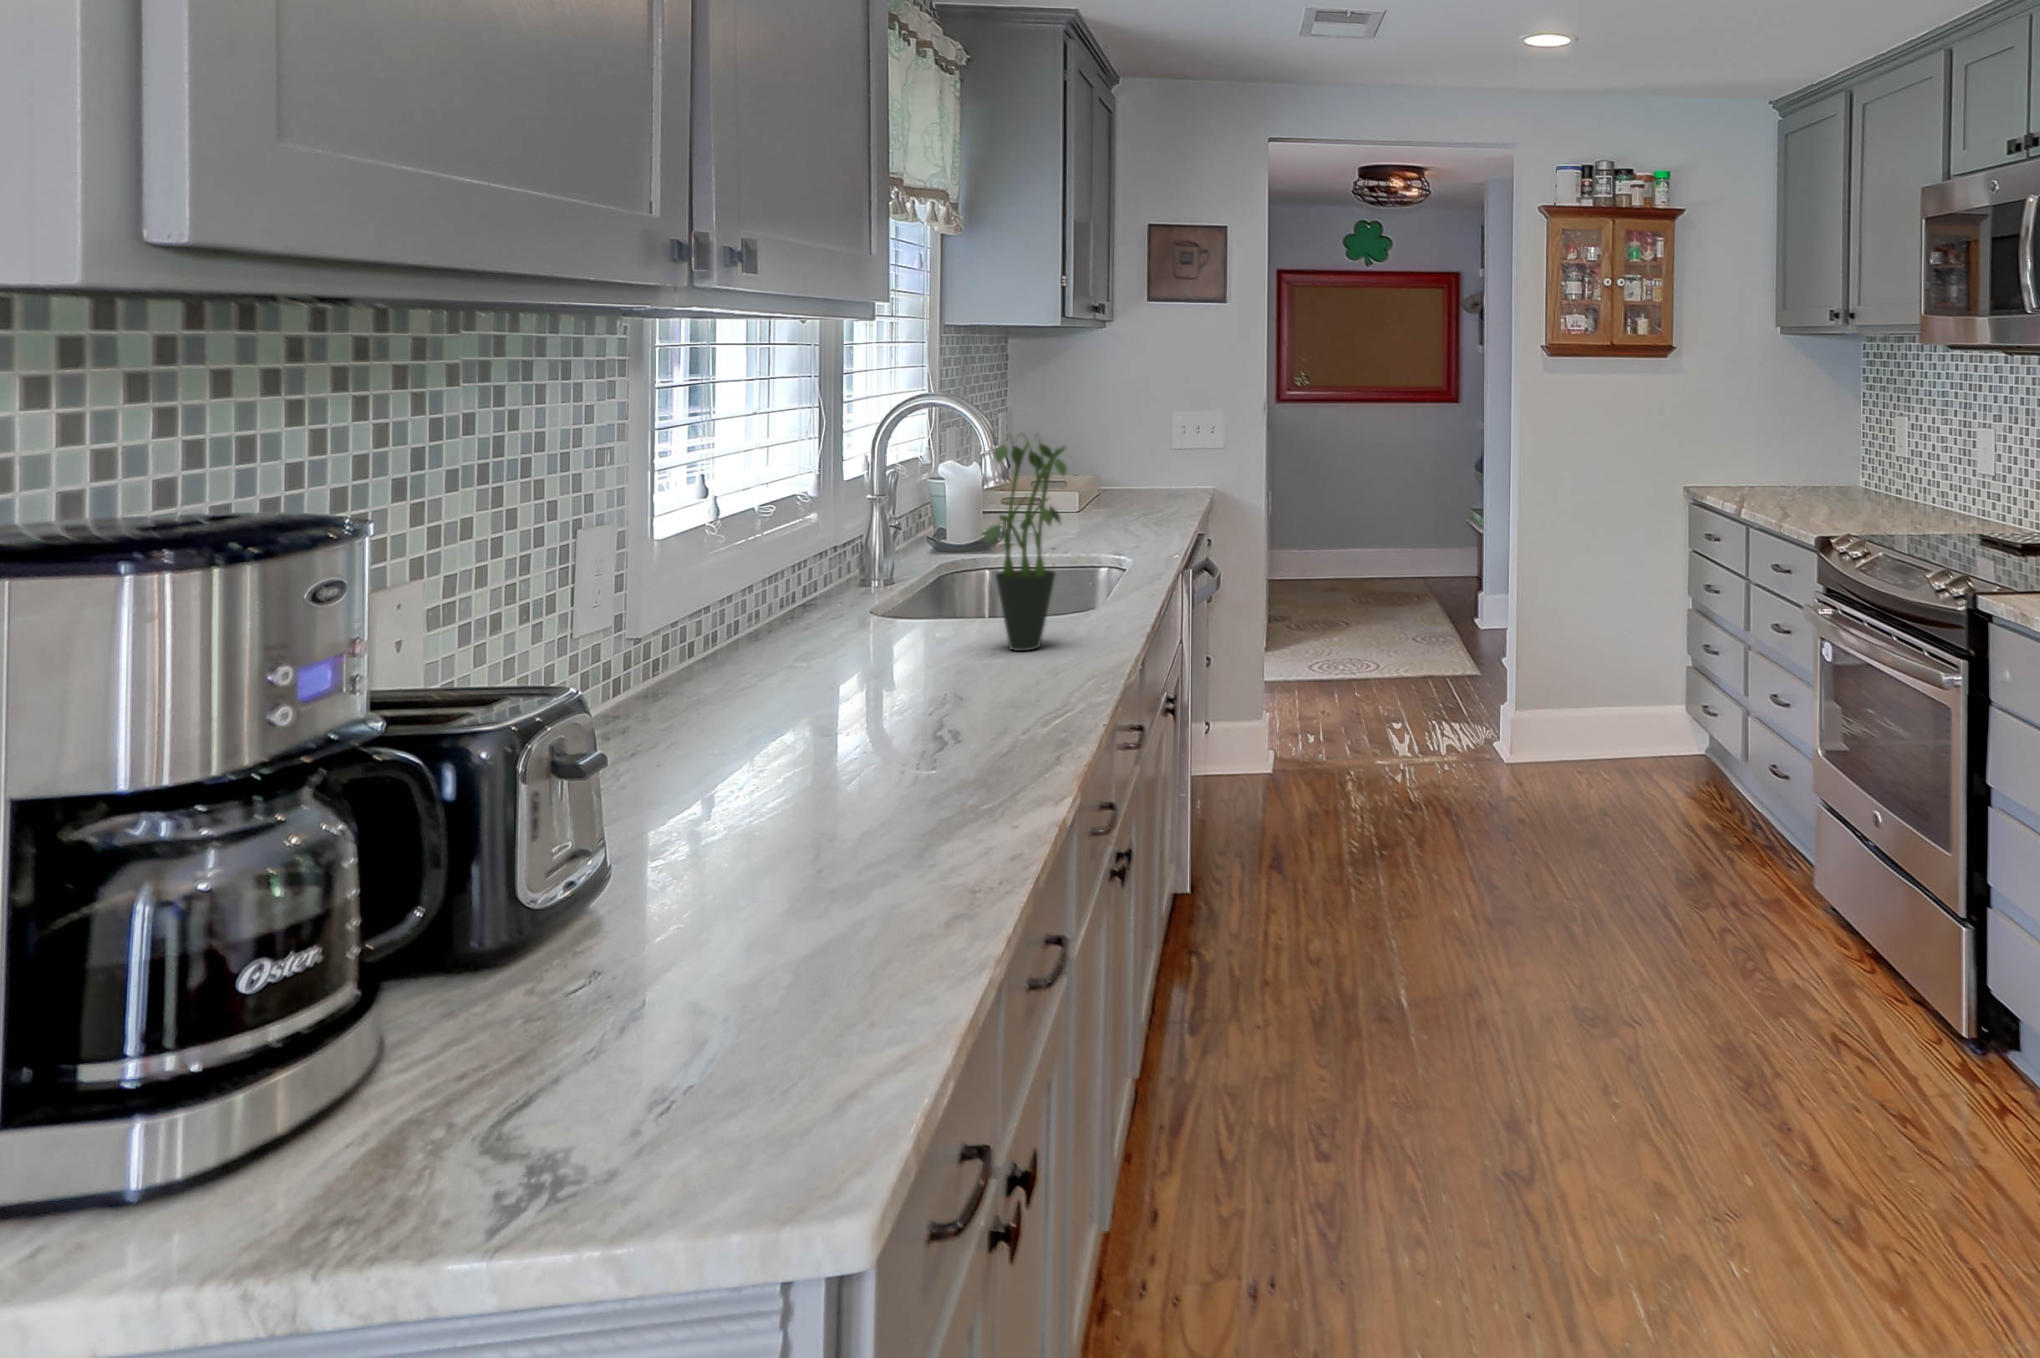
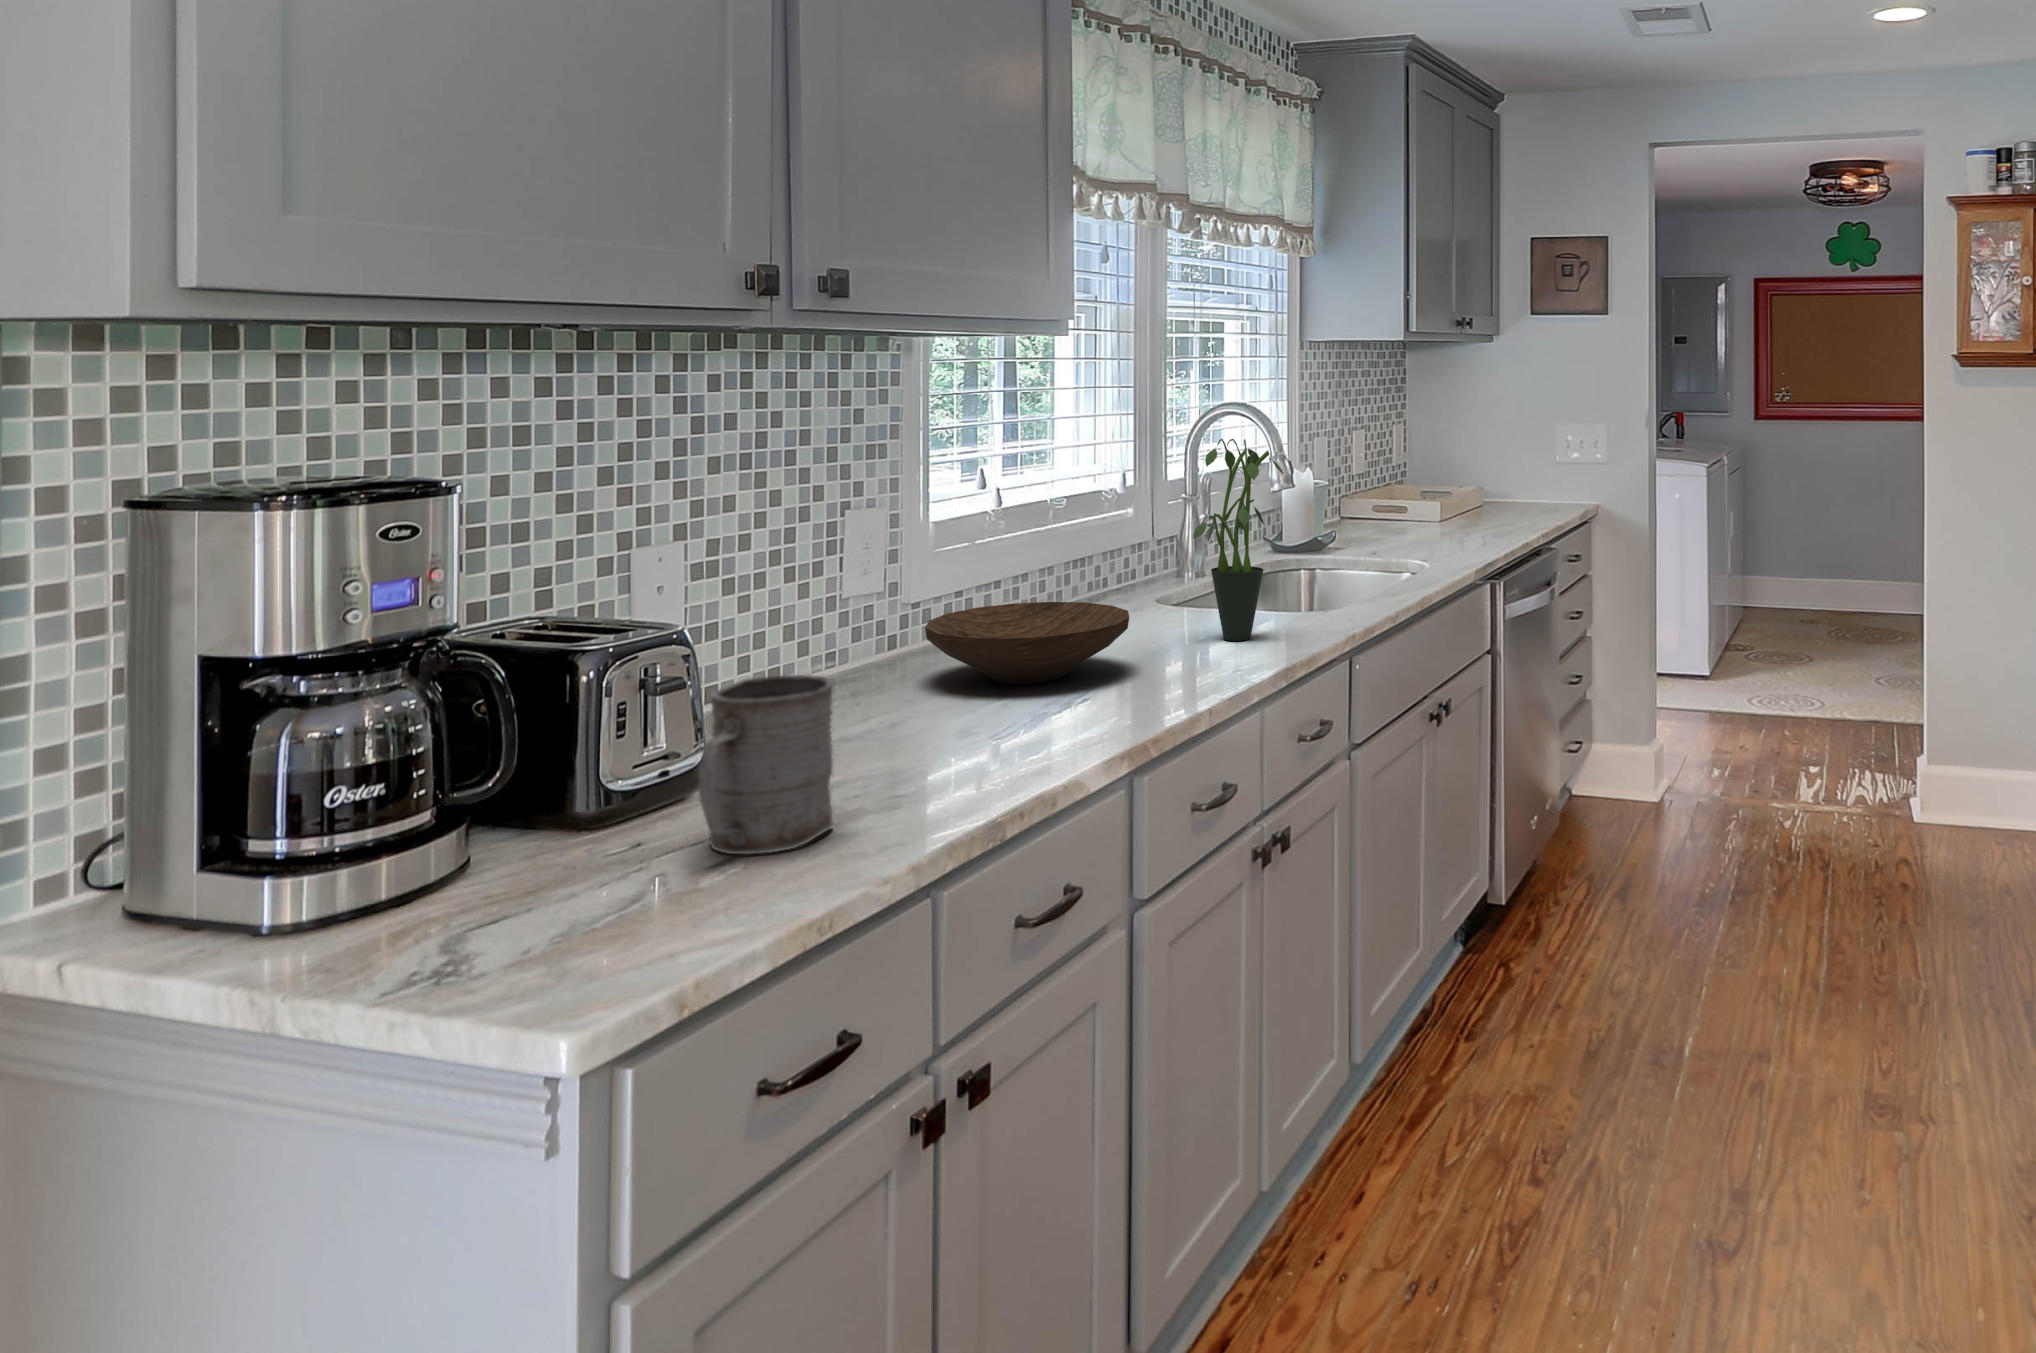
wooden bowl: none [711,621,961,722] -> present [925,602,1129,684]
mug: none [716,733,871,966] -> present [699,675,833,854]

